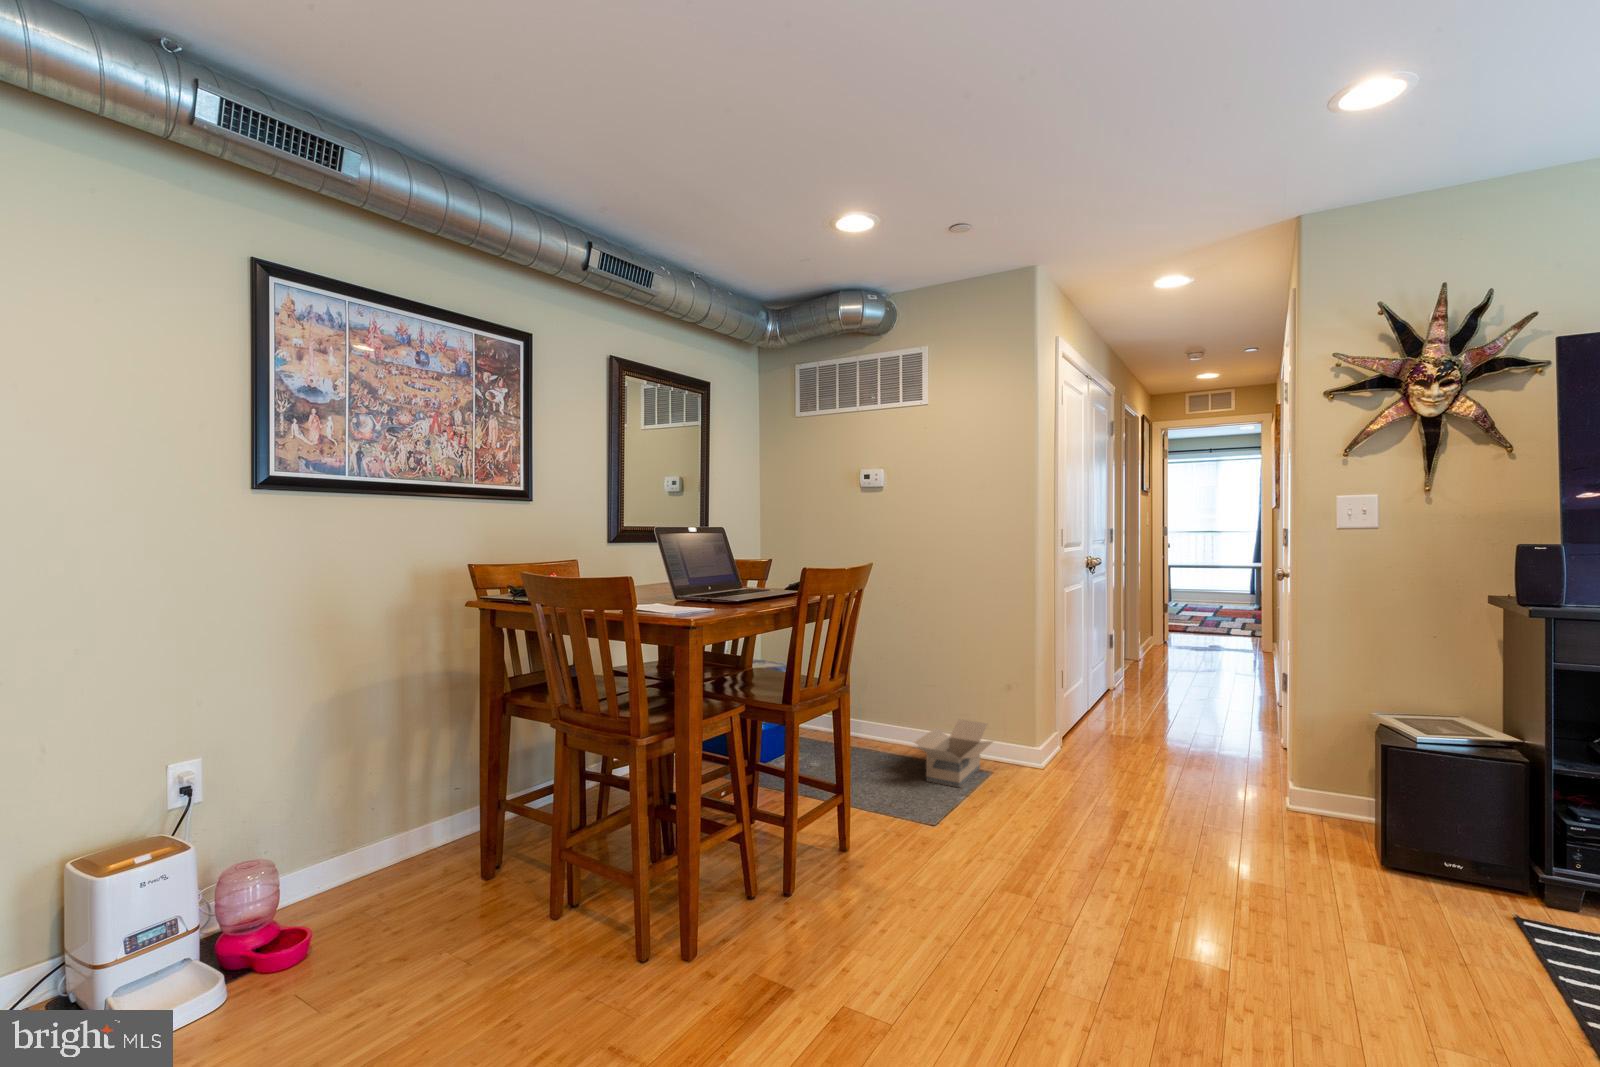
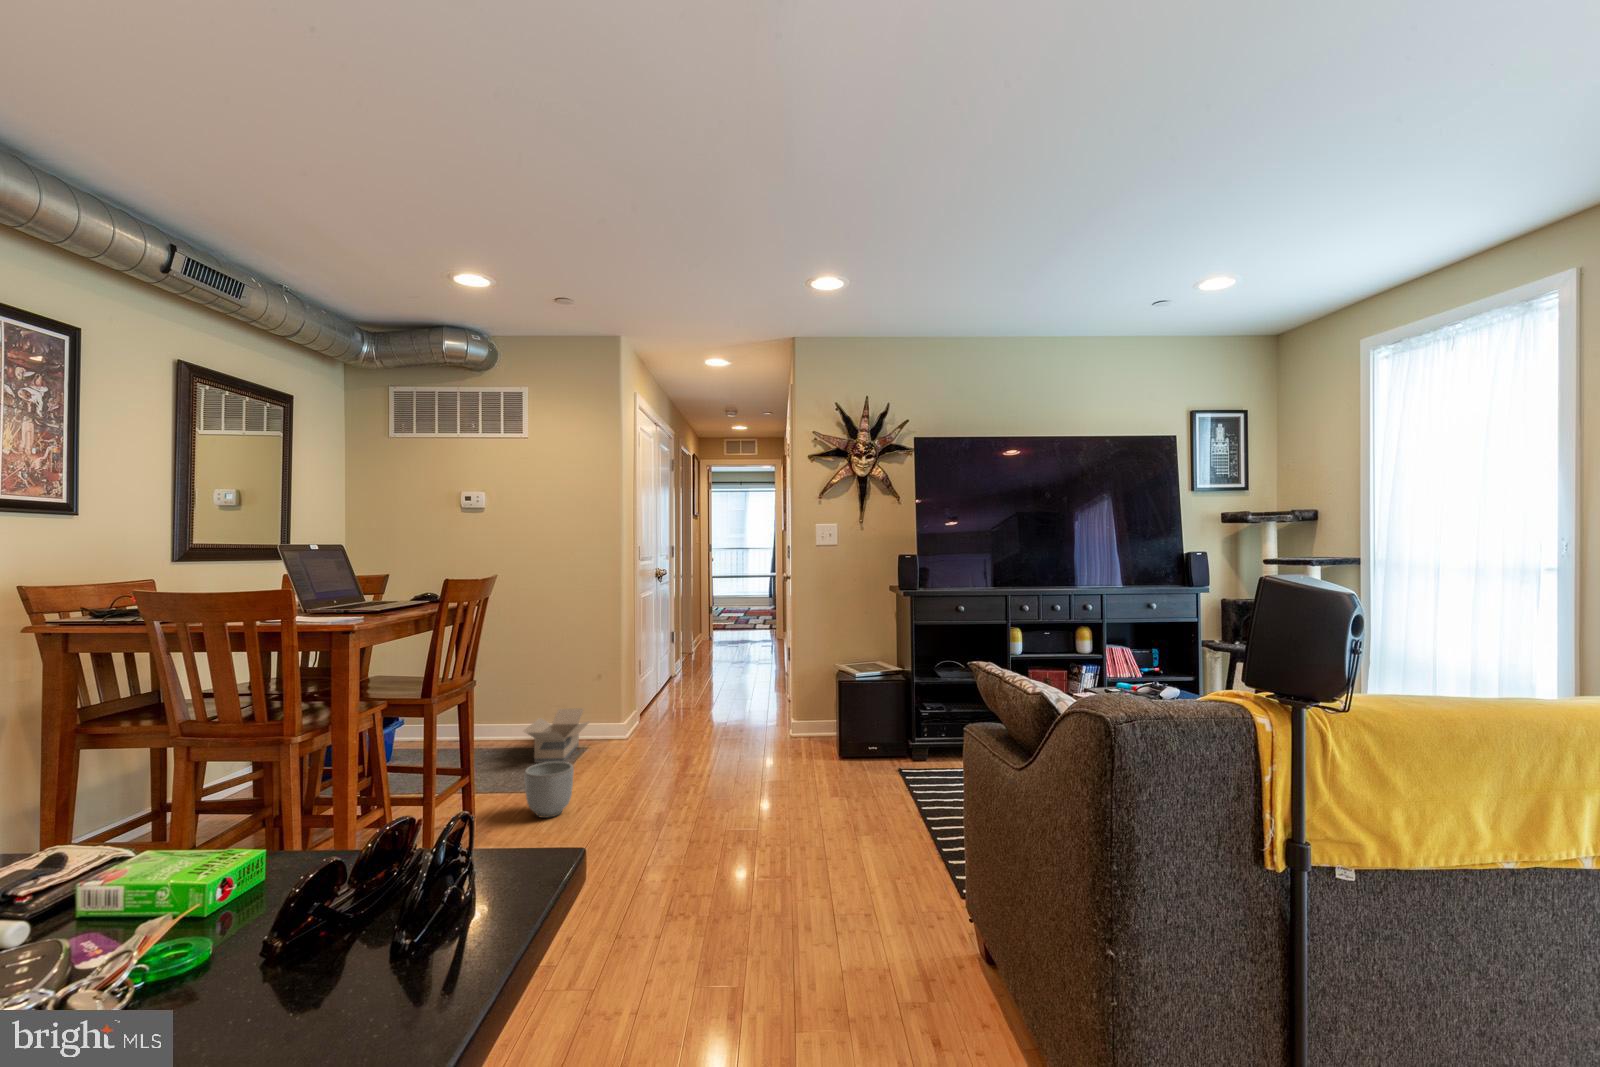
planter: none [900,794,958,866] -> present [525,761,574,818]

